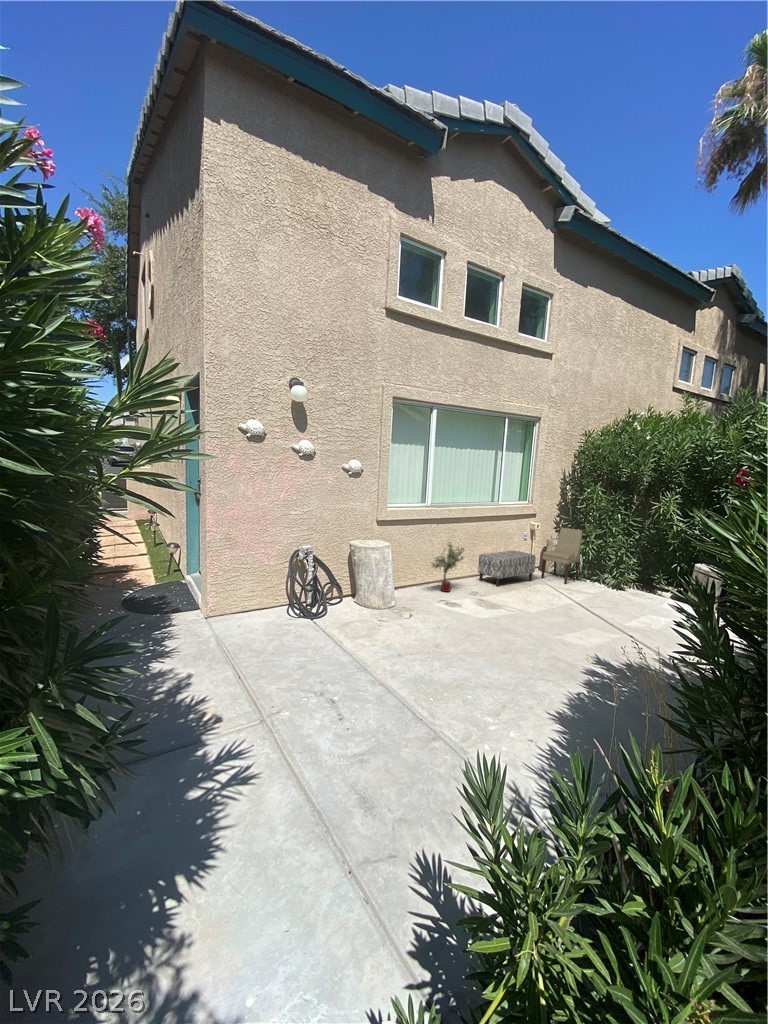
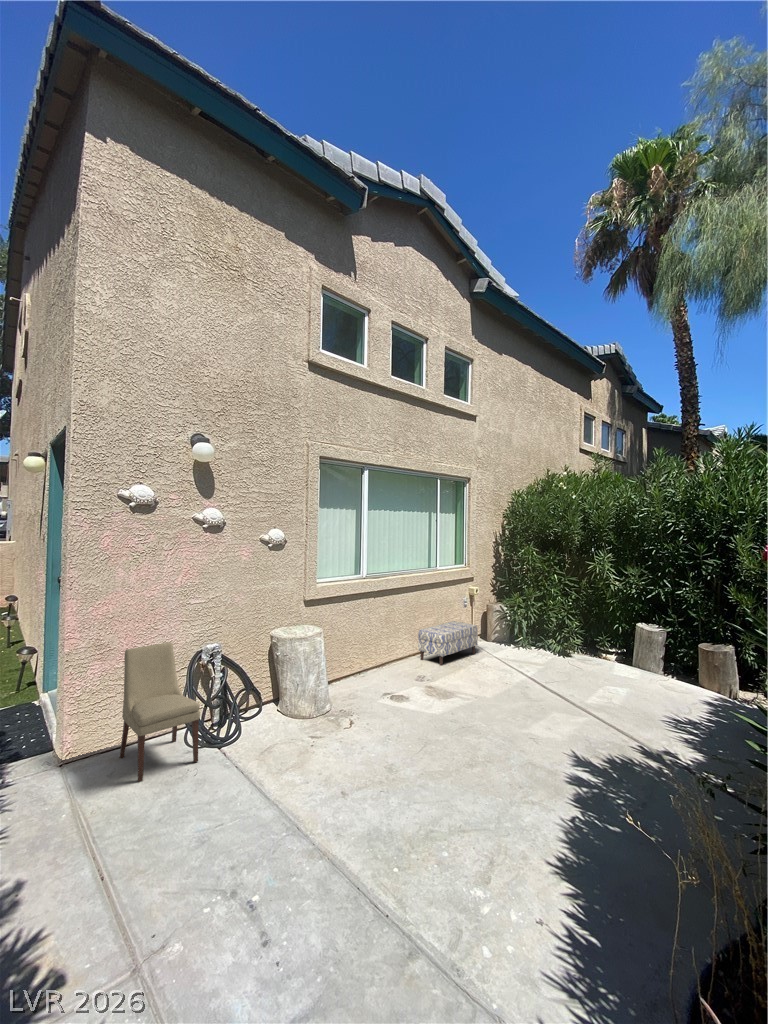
chair: present [541,528,583,584] -> present [120,642,200,782]
potted tree: present [432,542,464,592] -> none [367,618,405,679]

